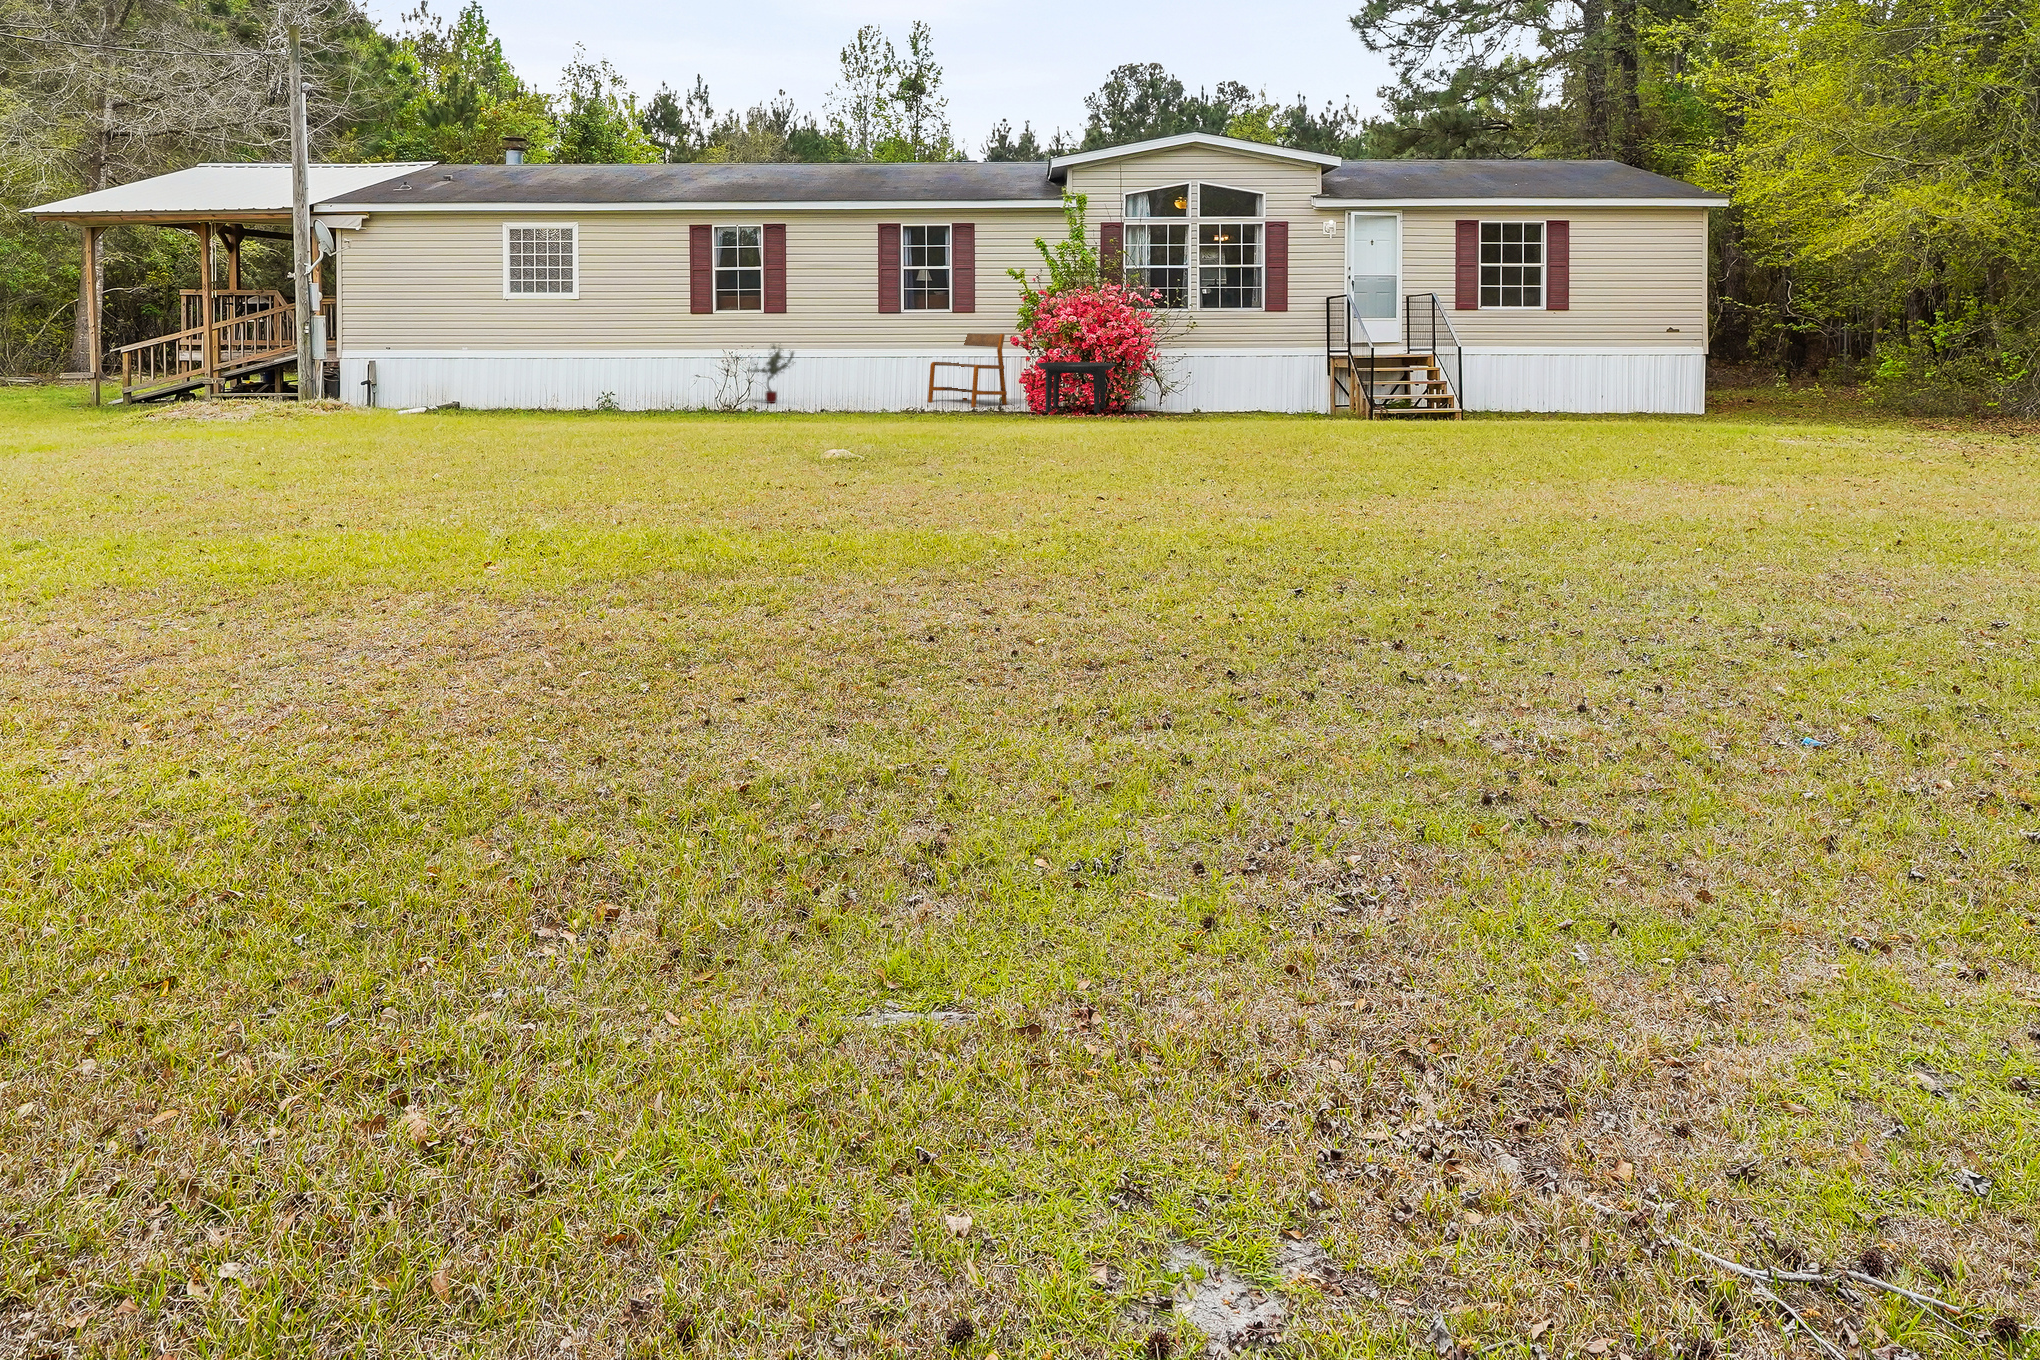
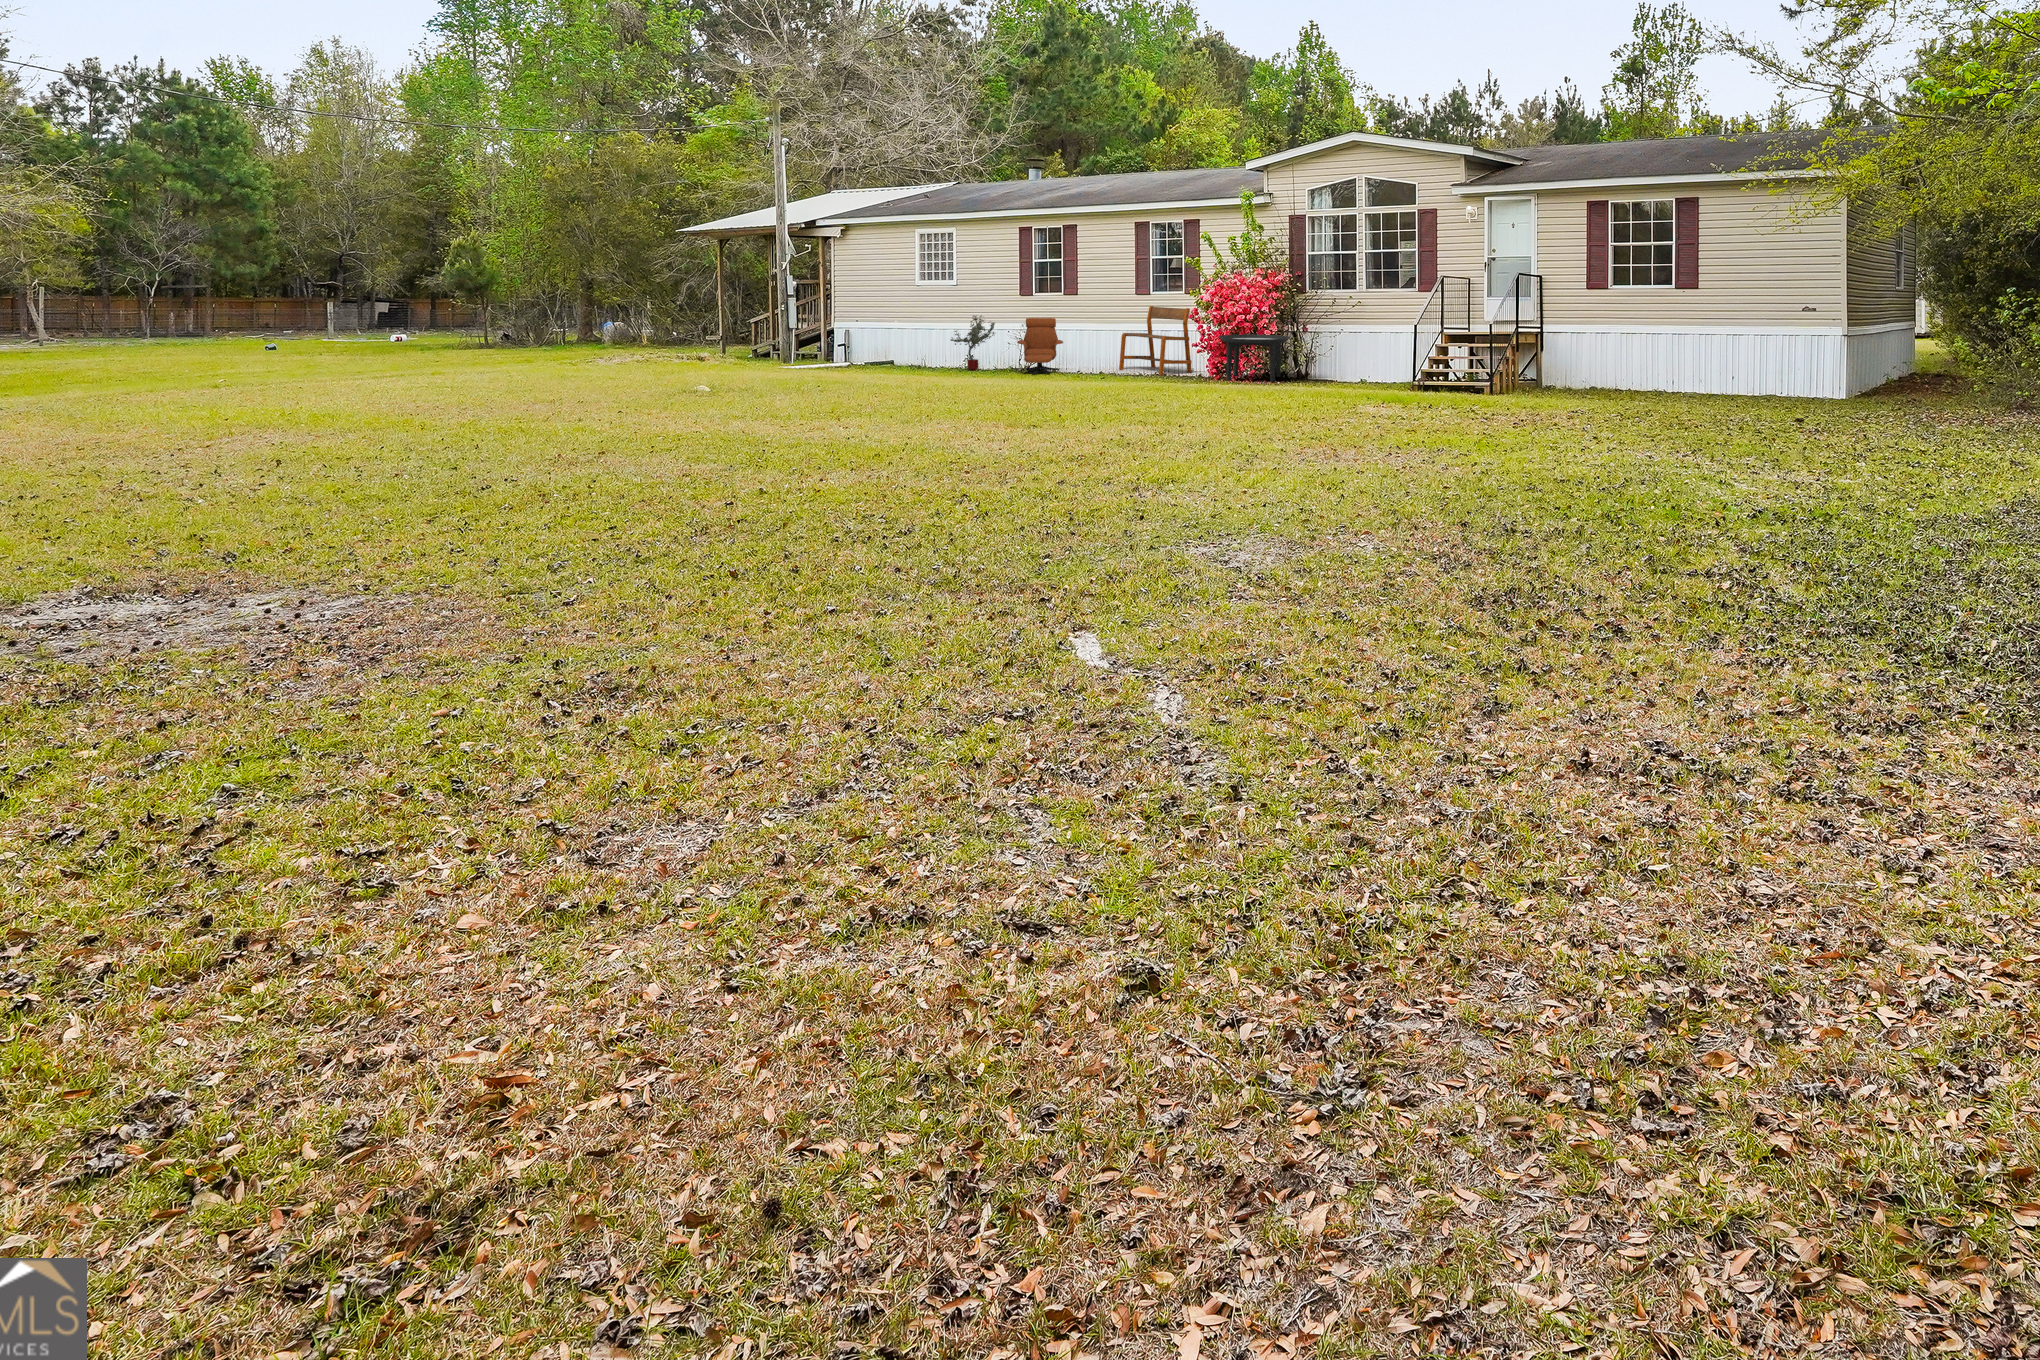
lounge chair: none [818,346,868,407] -> present [1018,318,1063,375]

